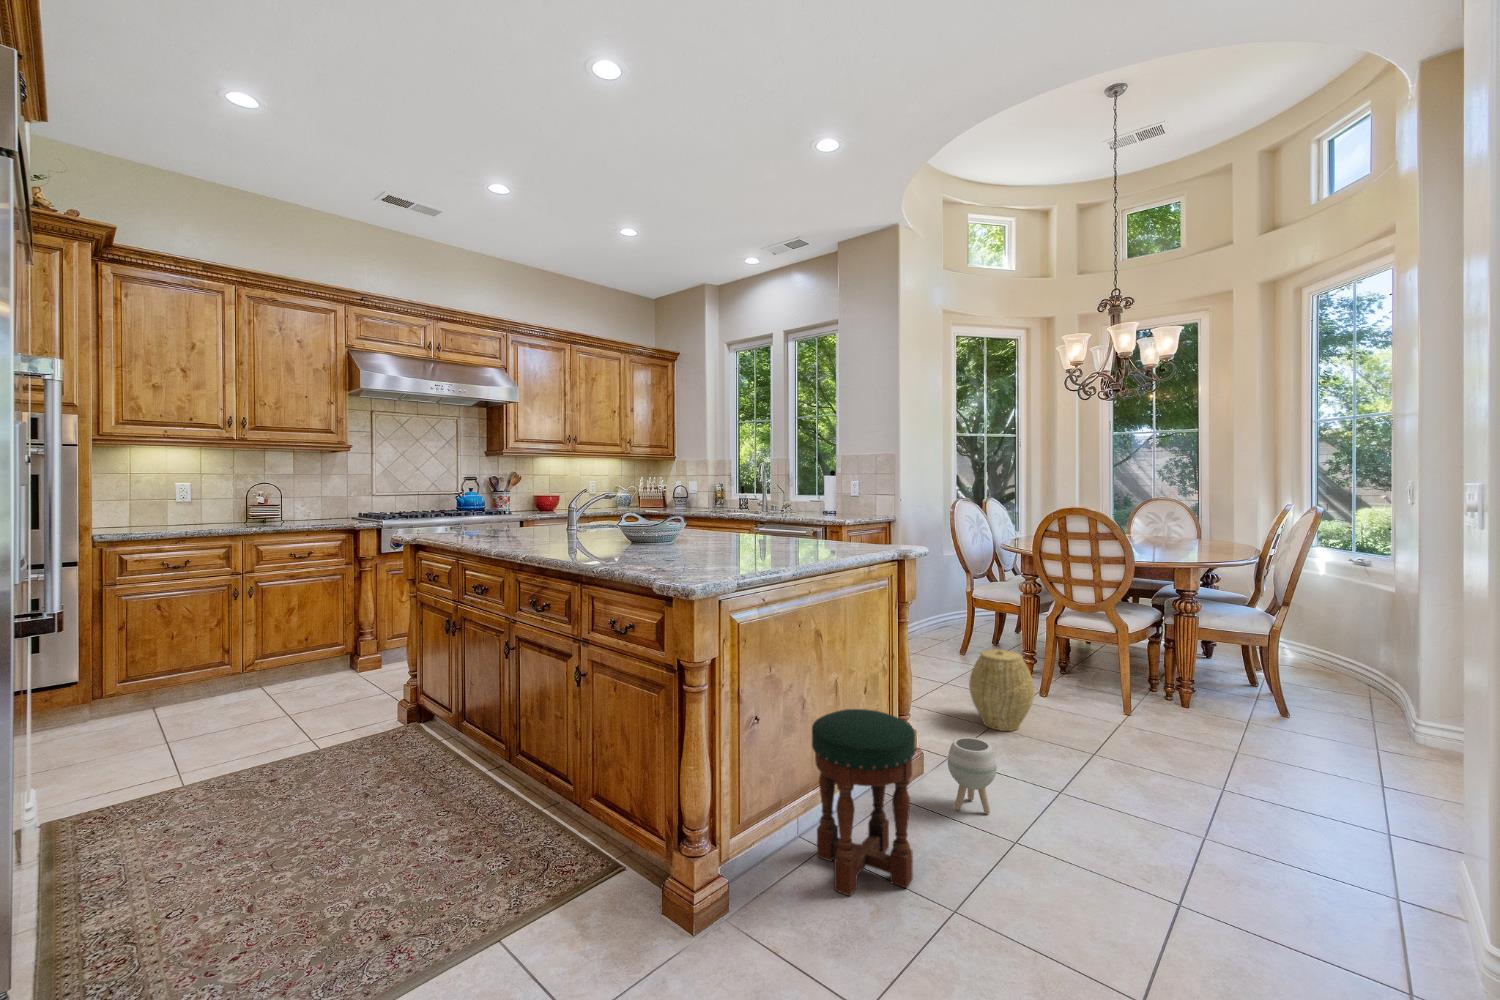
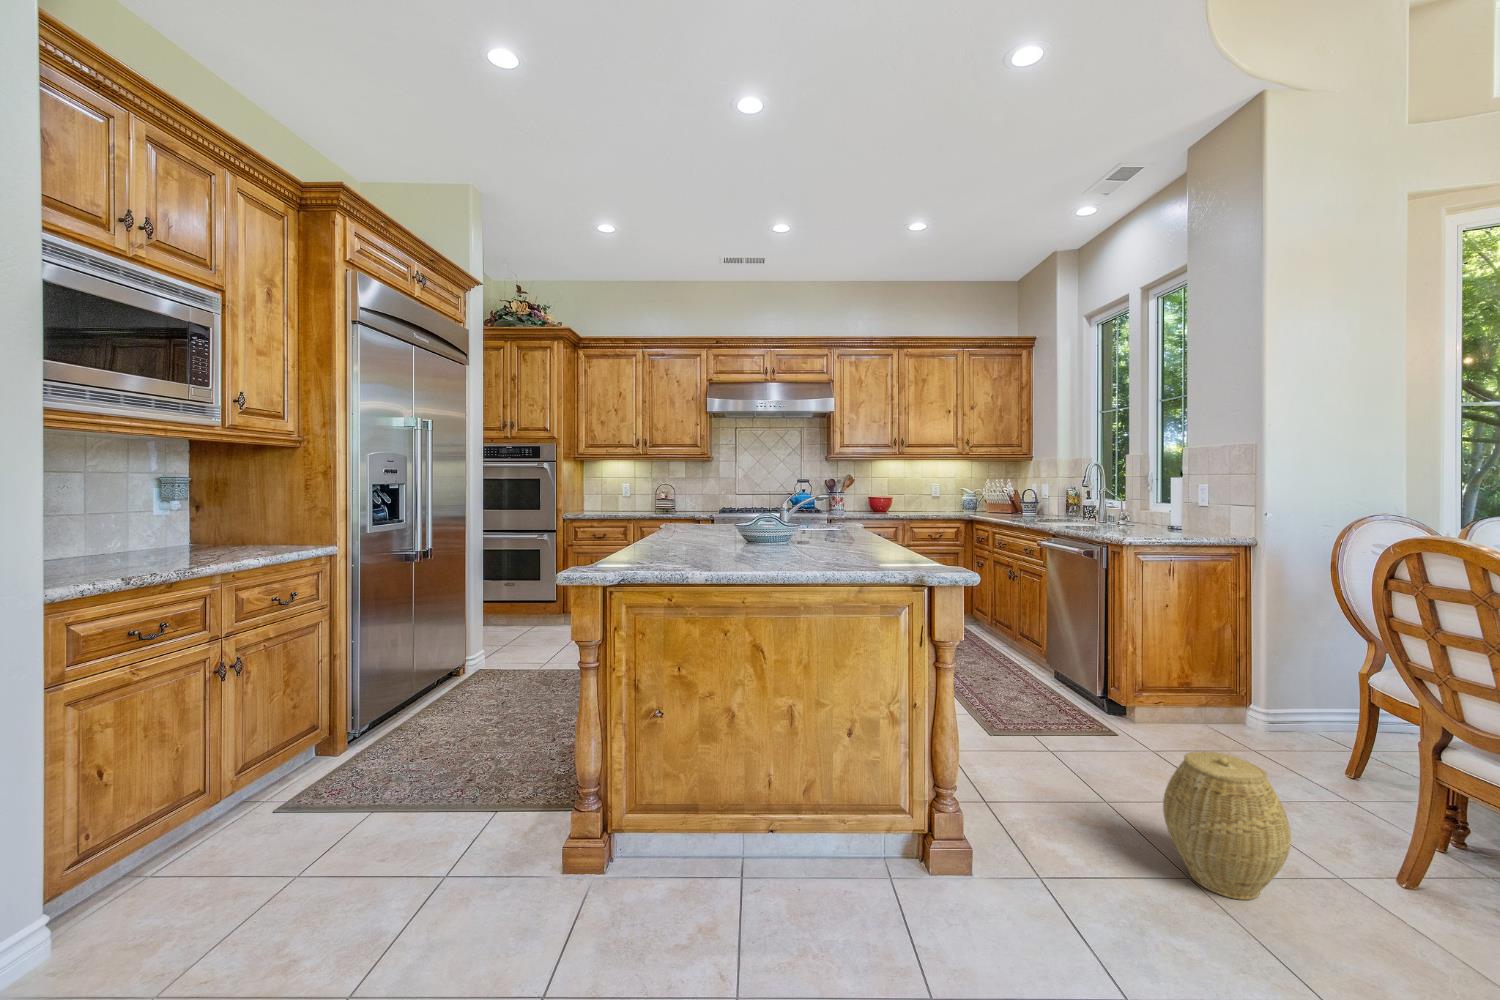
stool: present [812,709,915,896] -> none [676,735,791,960]
planter: present [948,737,997,814] -> none [925,838,994,961]

